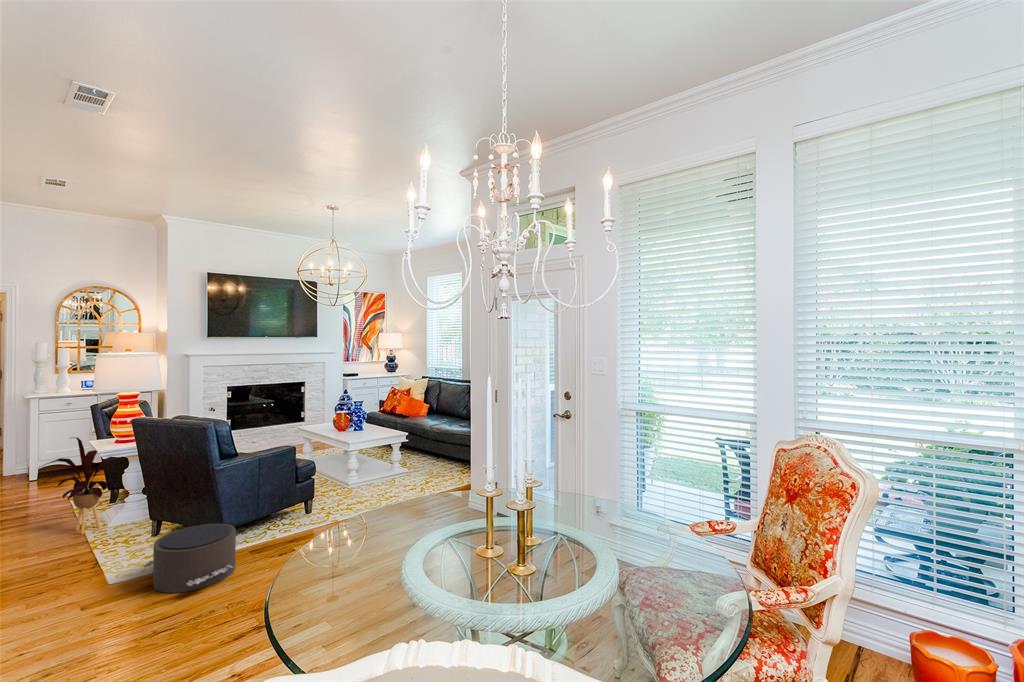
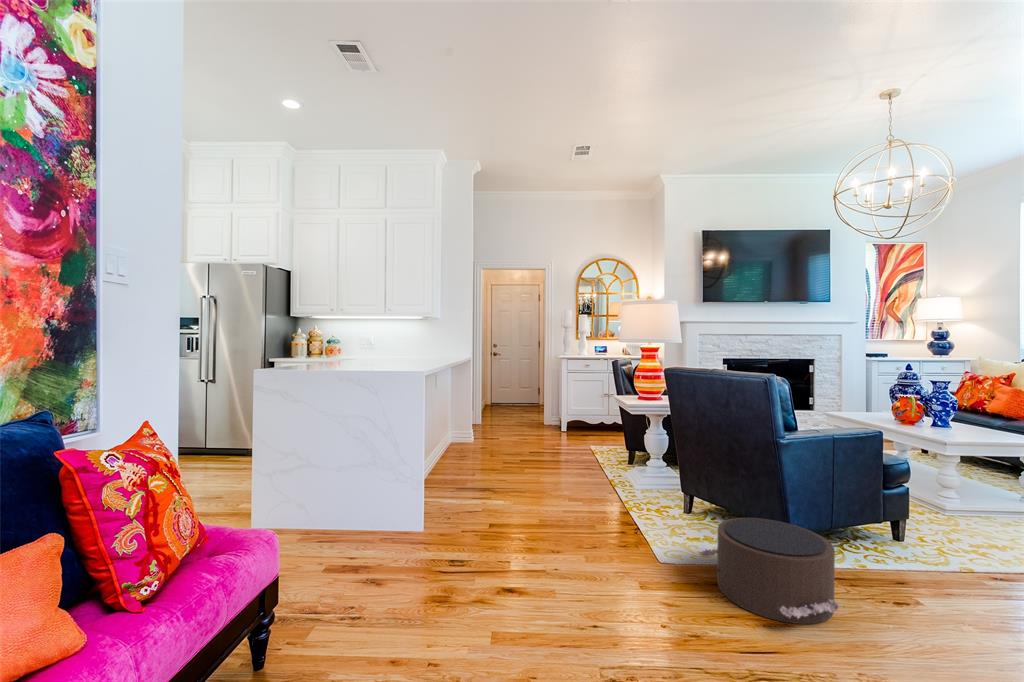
house plant: present [39,437,118,534] -> none [582,387,648,490]

